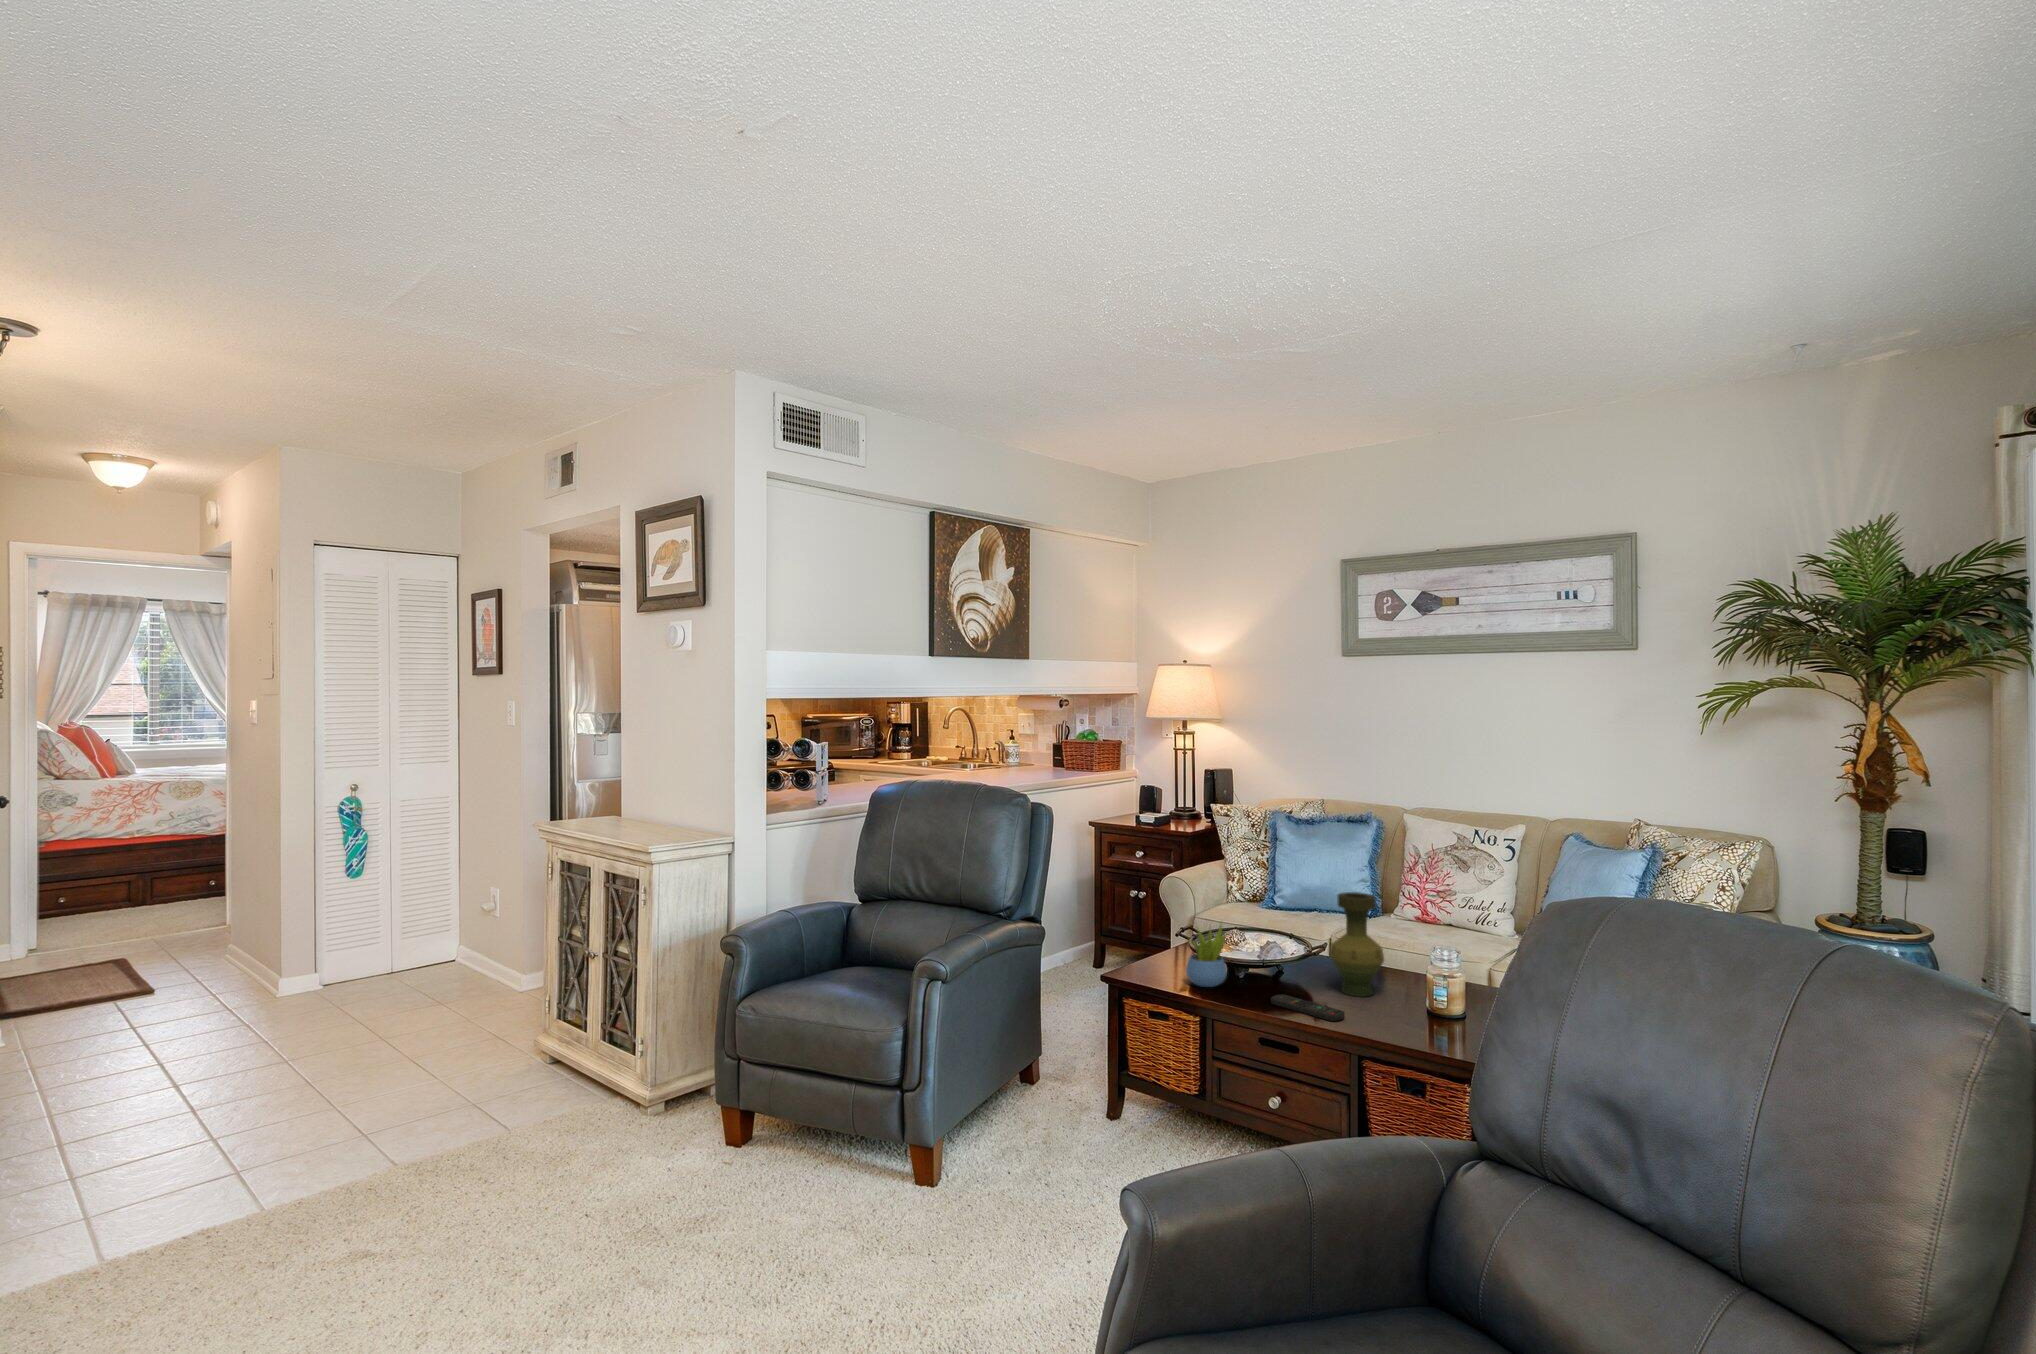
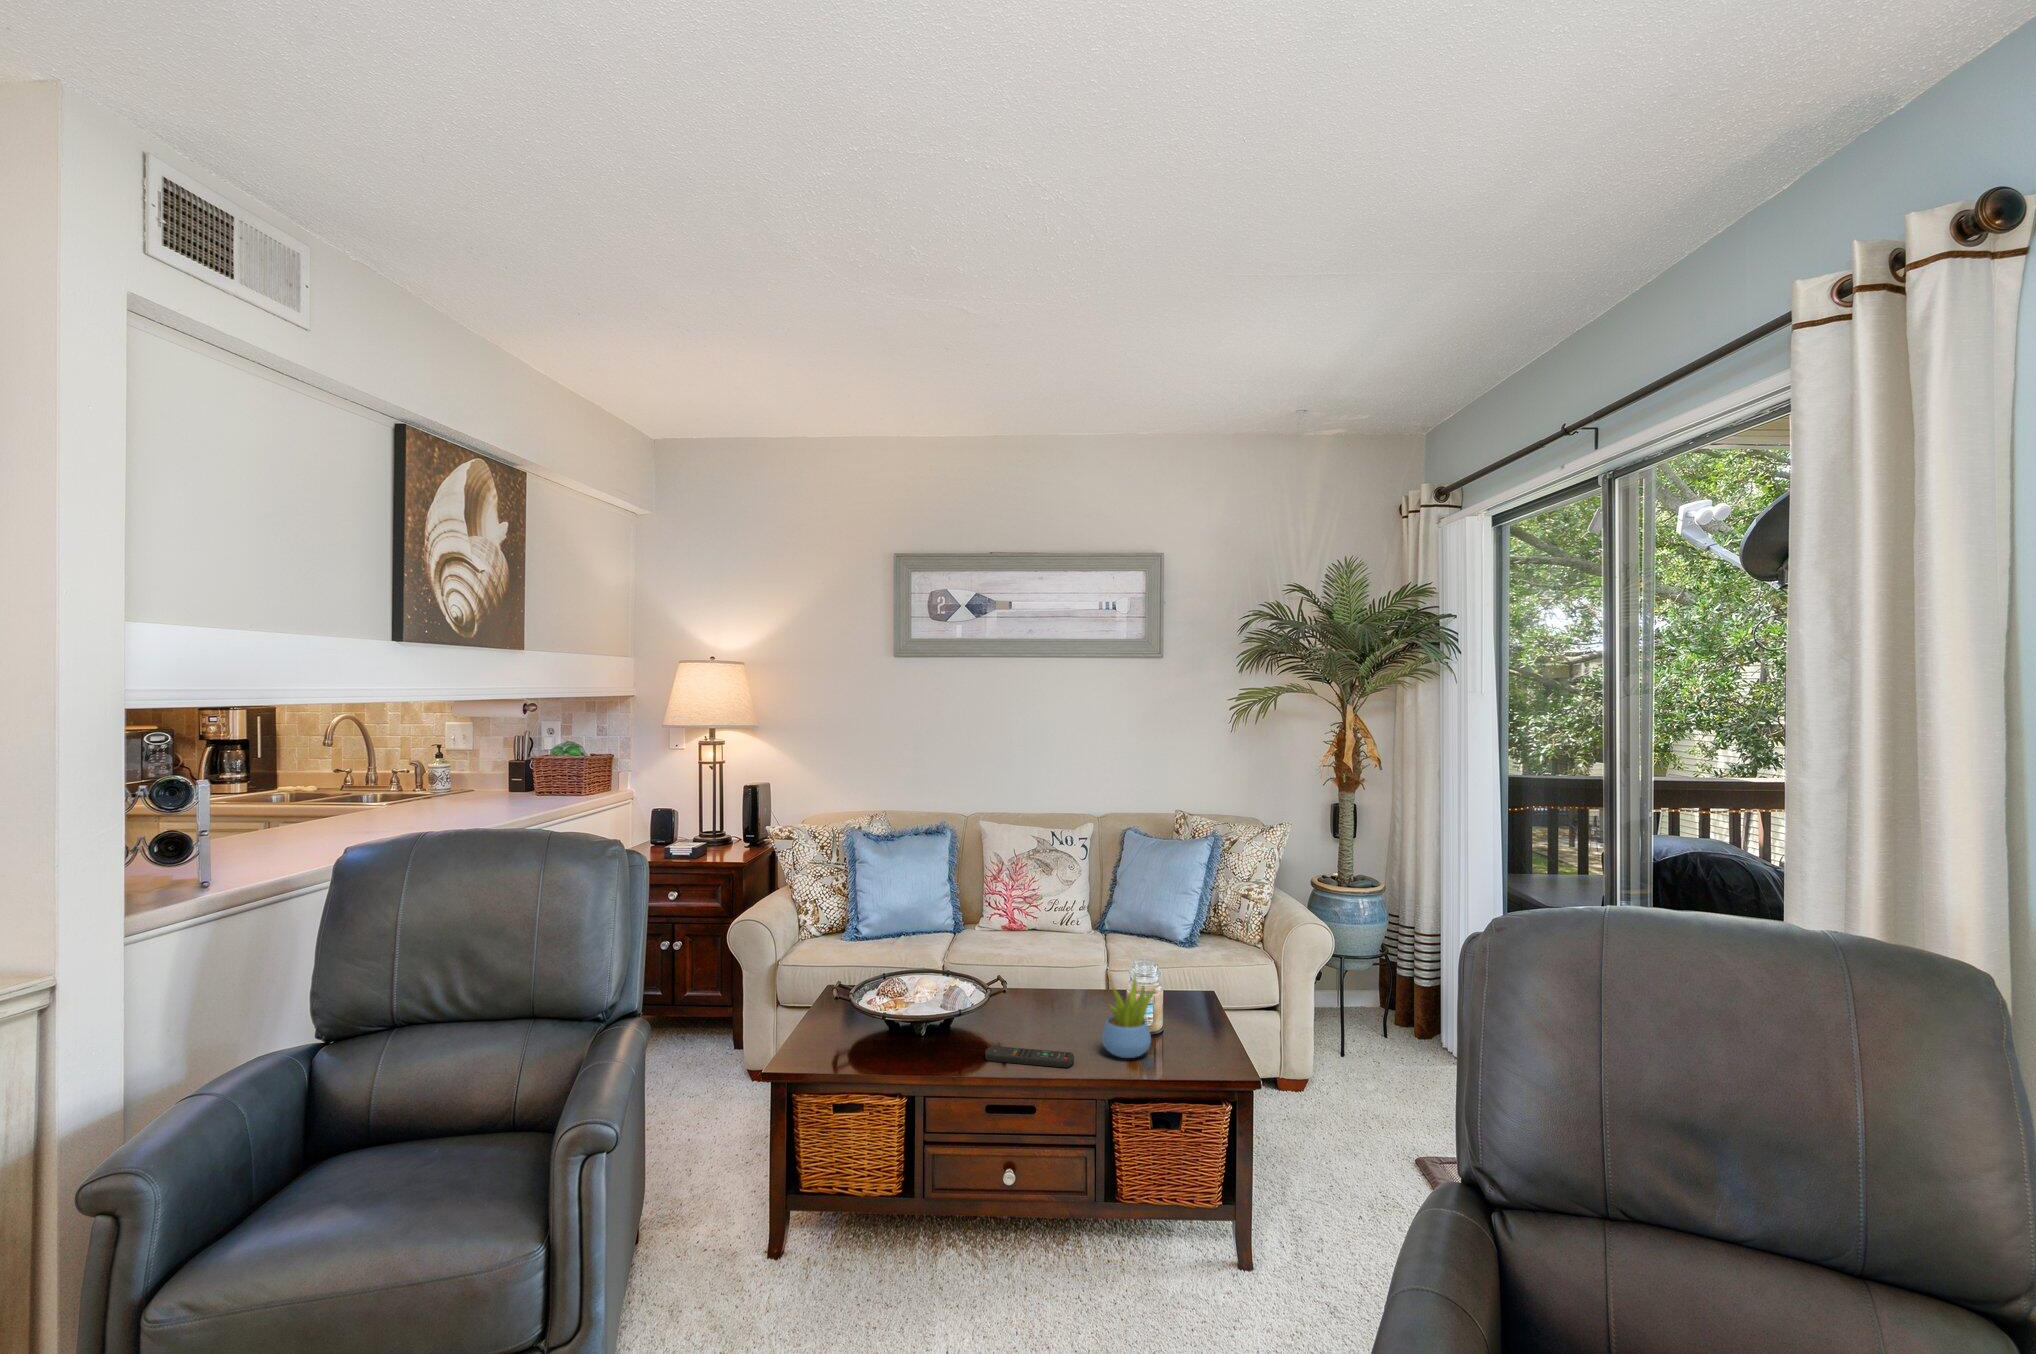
vase: present [1330,892,1384,997] -> none [1016,914,1072,1030]
succulent plant: present [1186,925,1227,987] -> present [1102,974,1154,1058]

